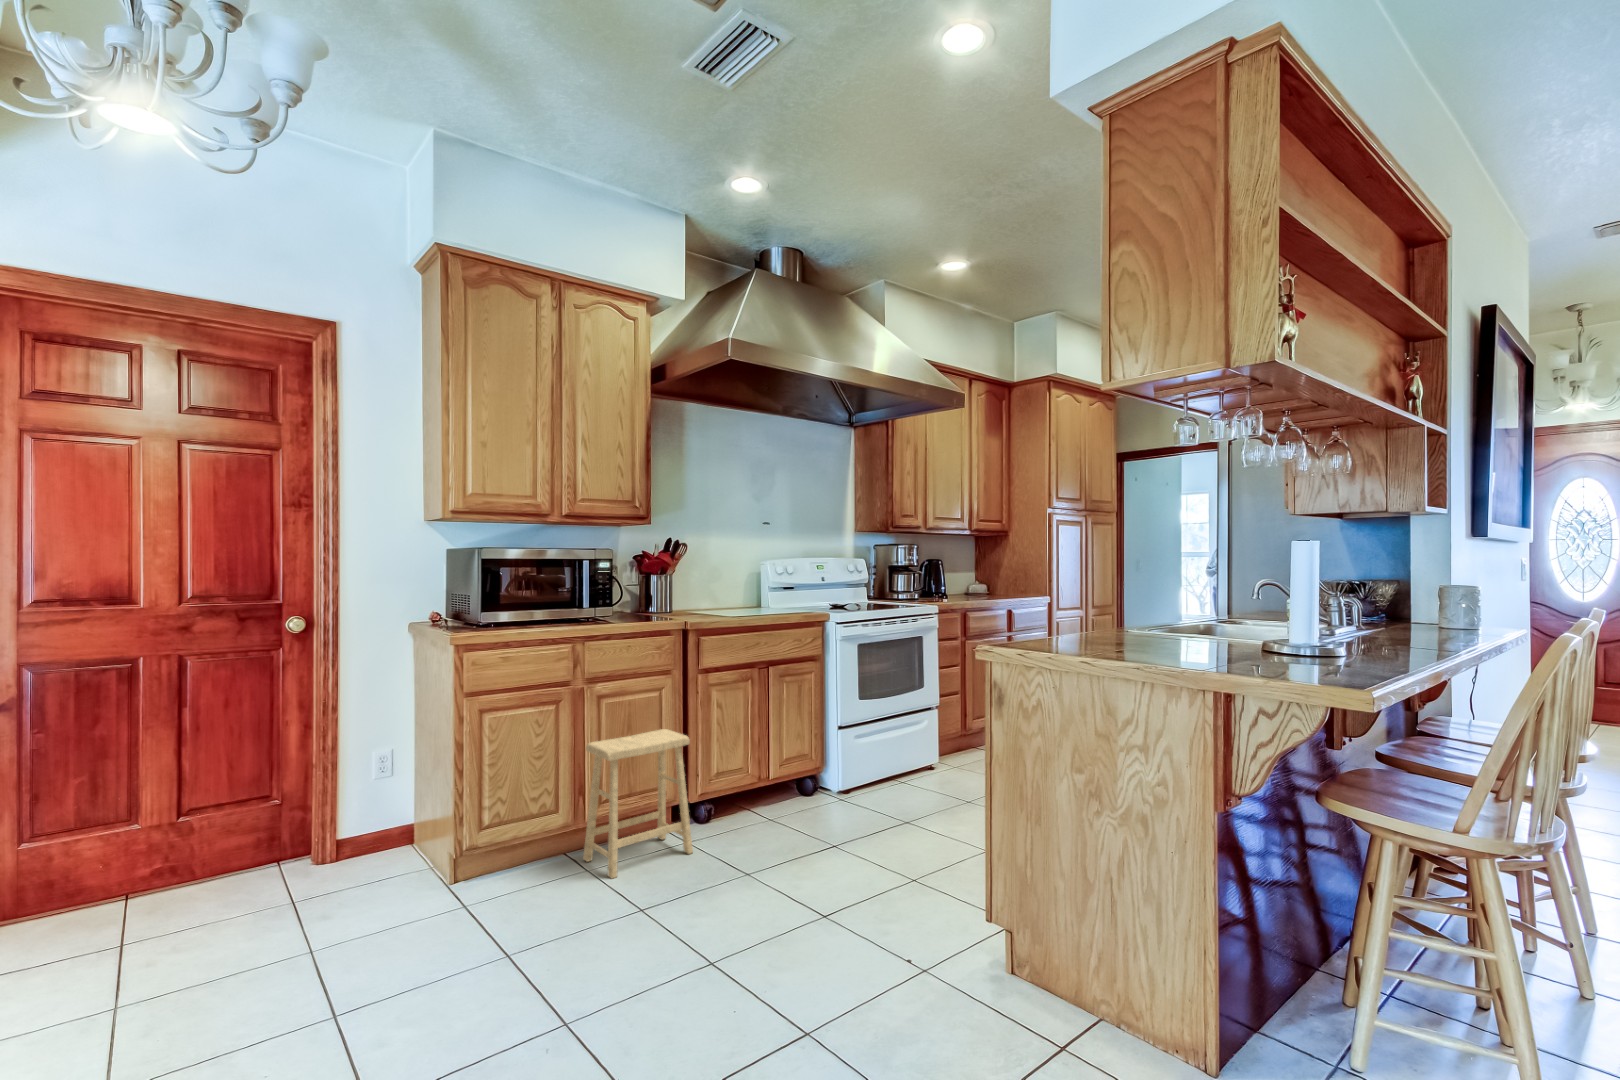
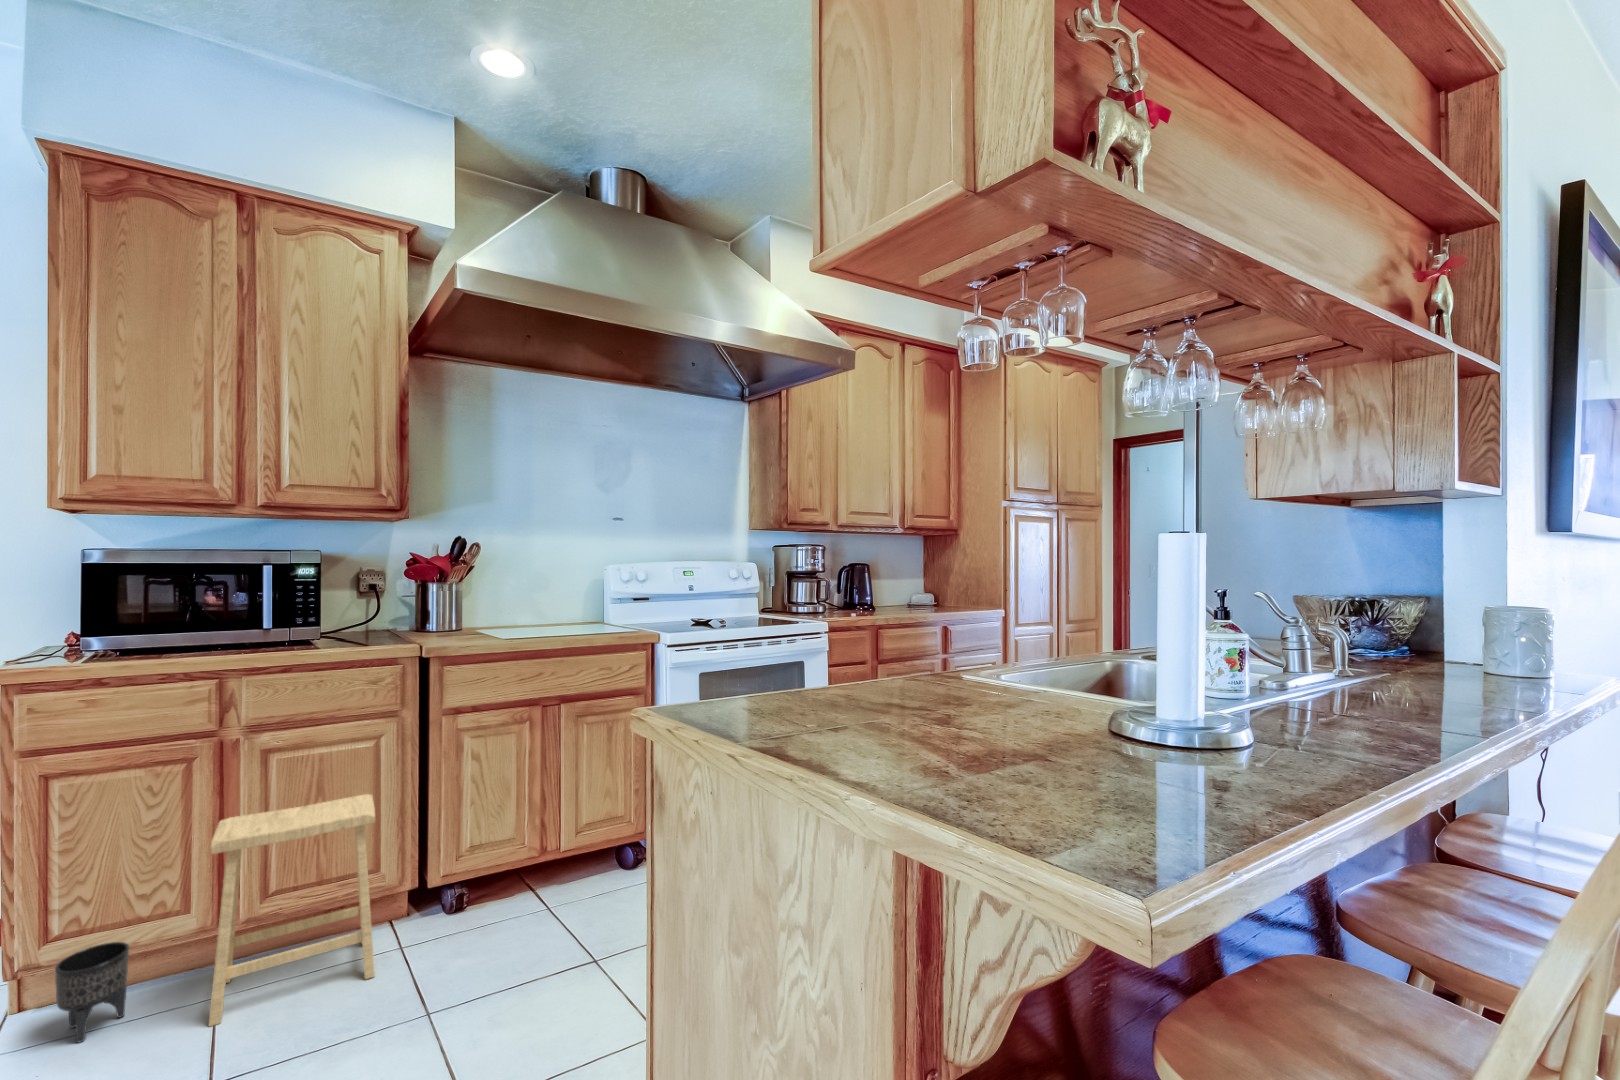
planter: none [510,828,548,890] -> present [55,942,129,1043]

